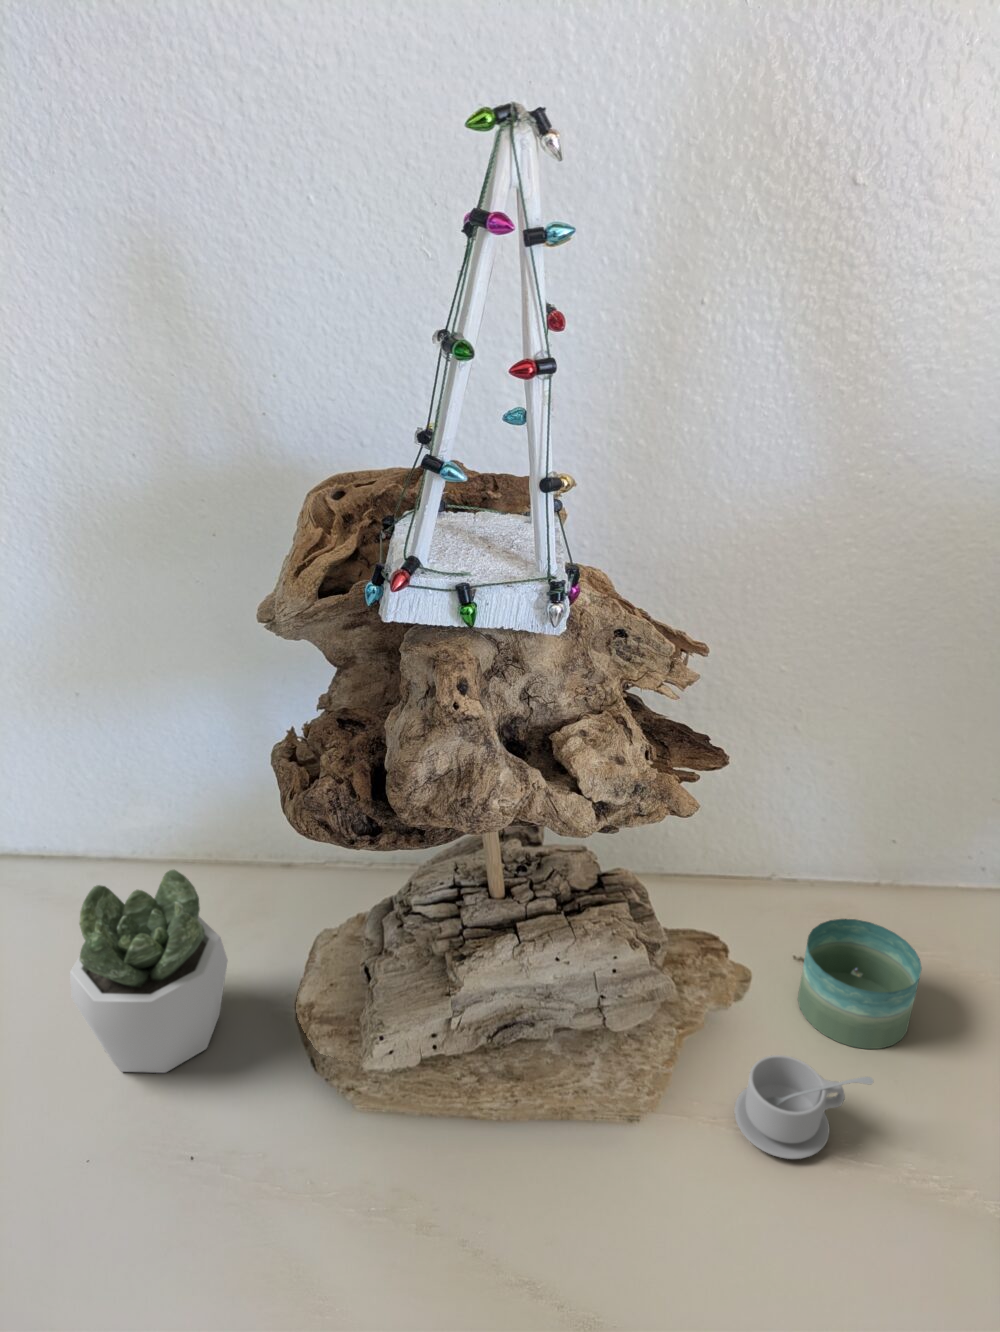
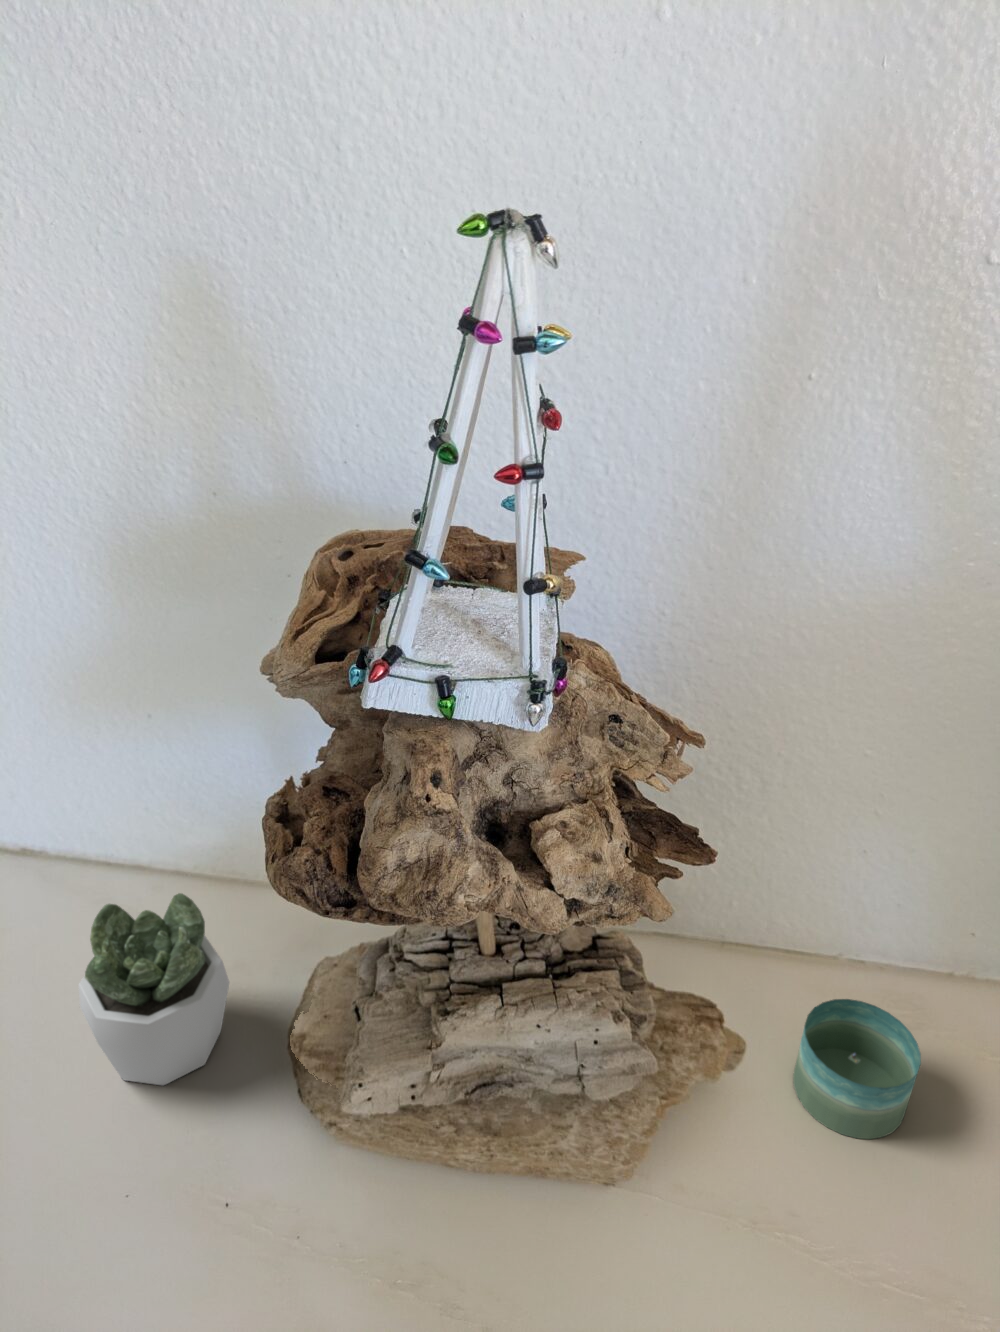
teacup: present [734,1055,873,1159] -> none [704,1142,845,1252]

